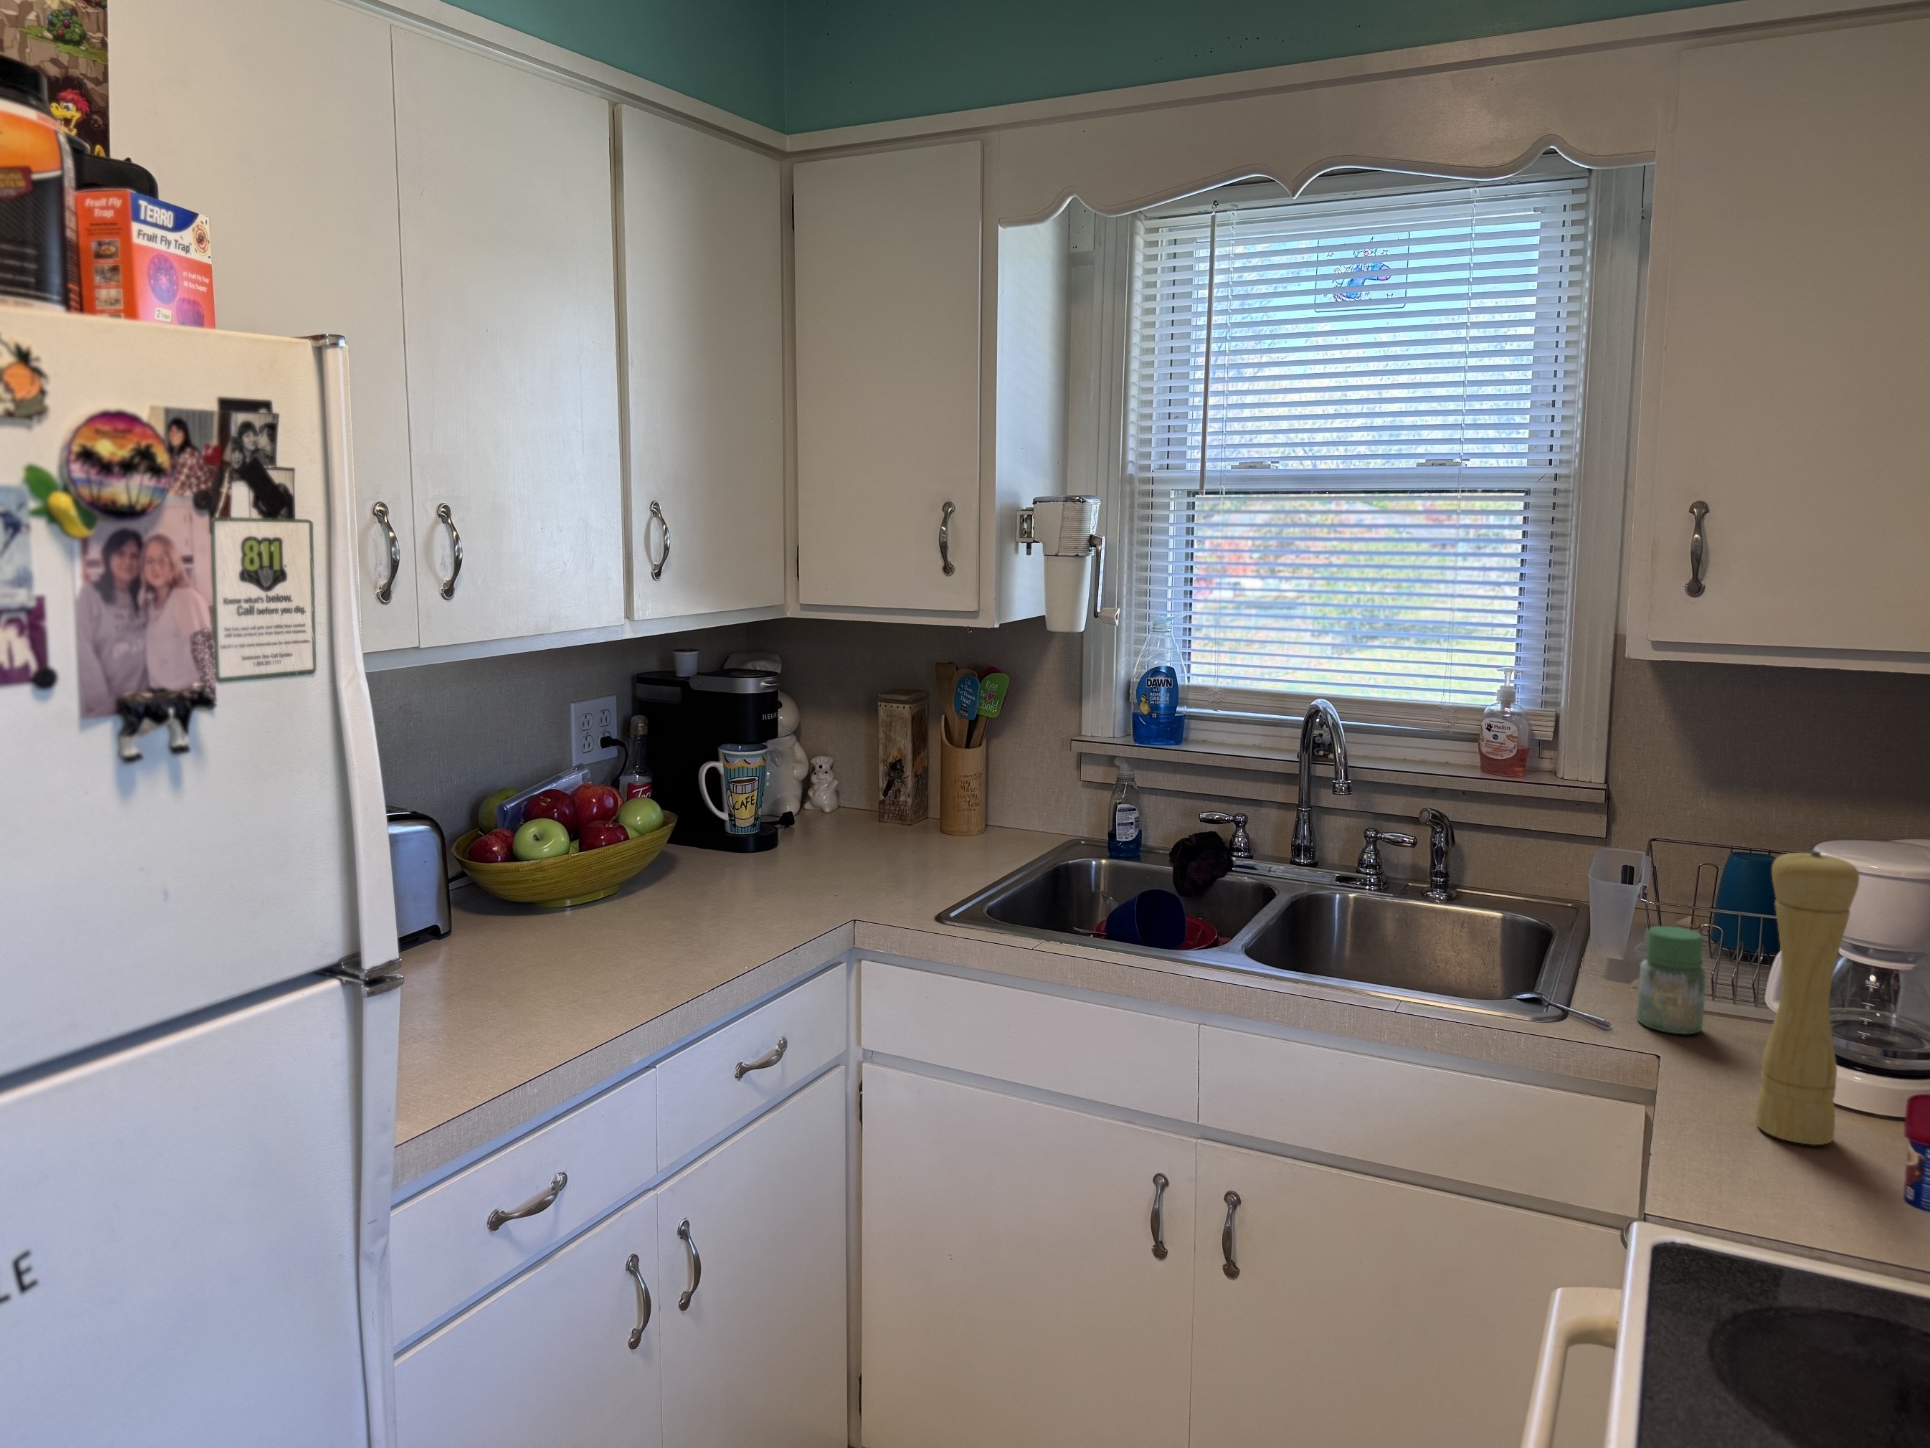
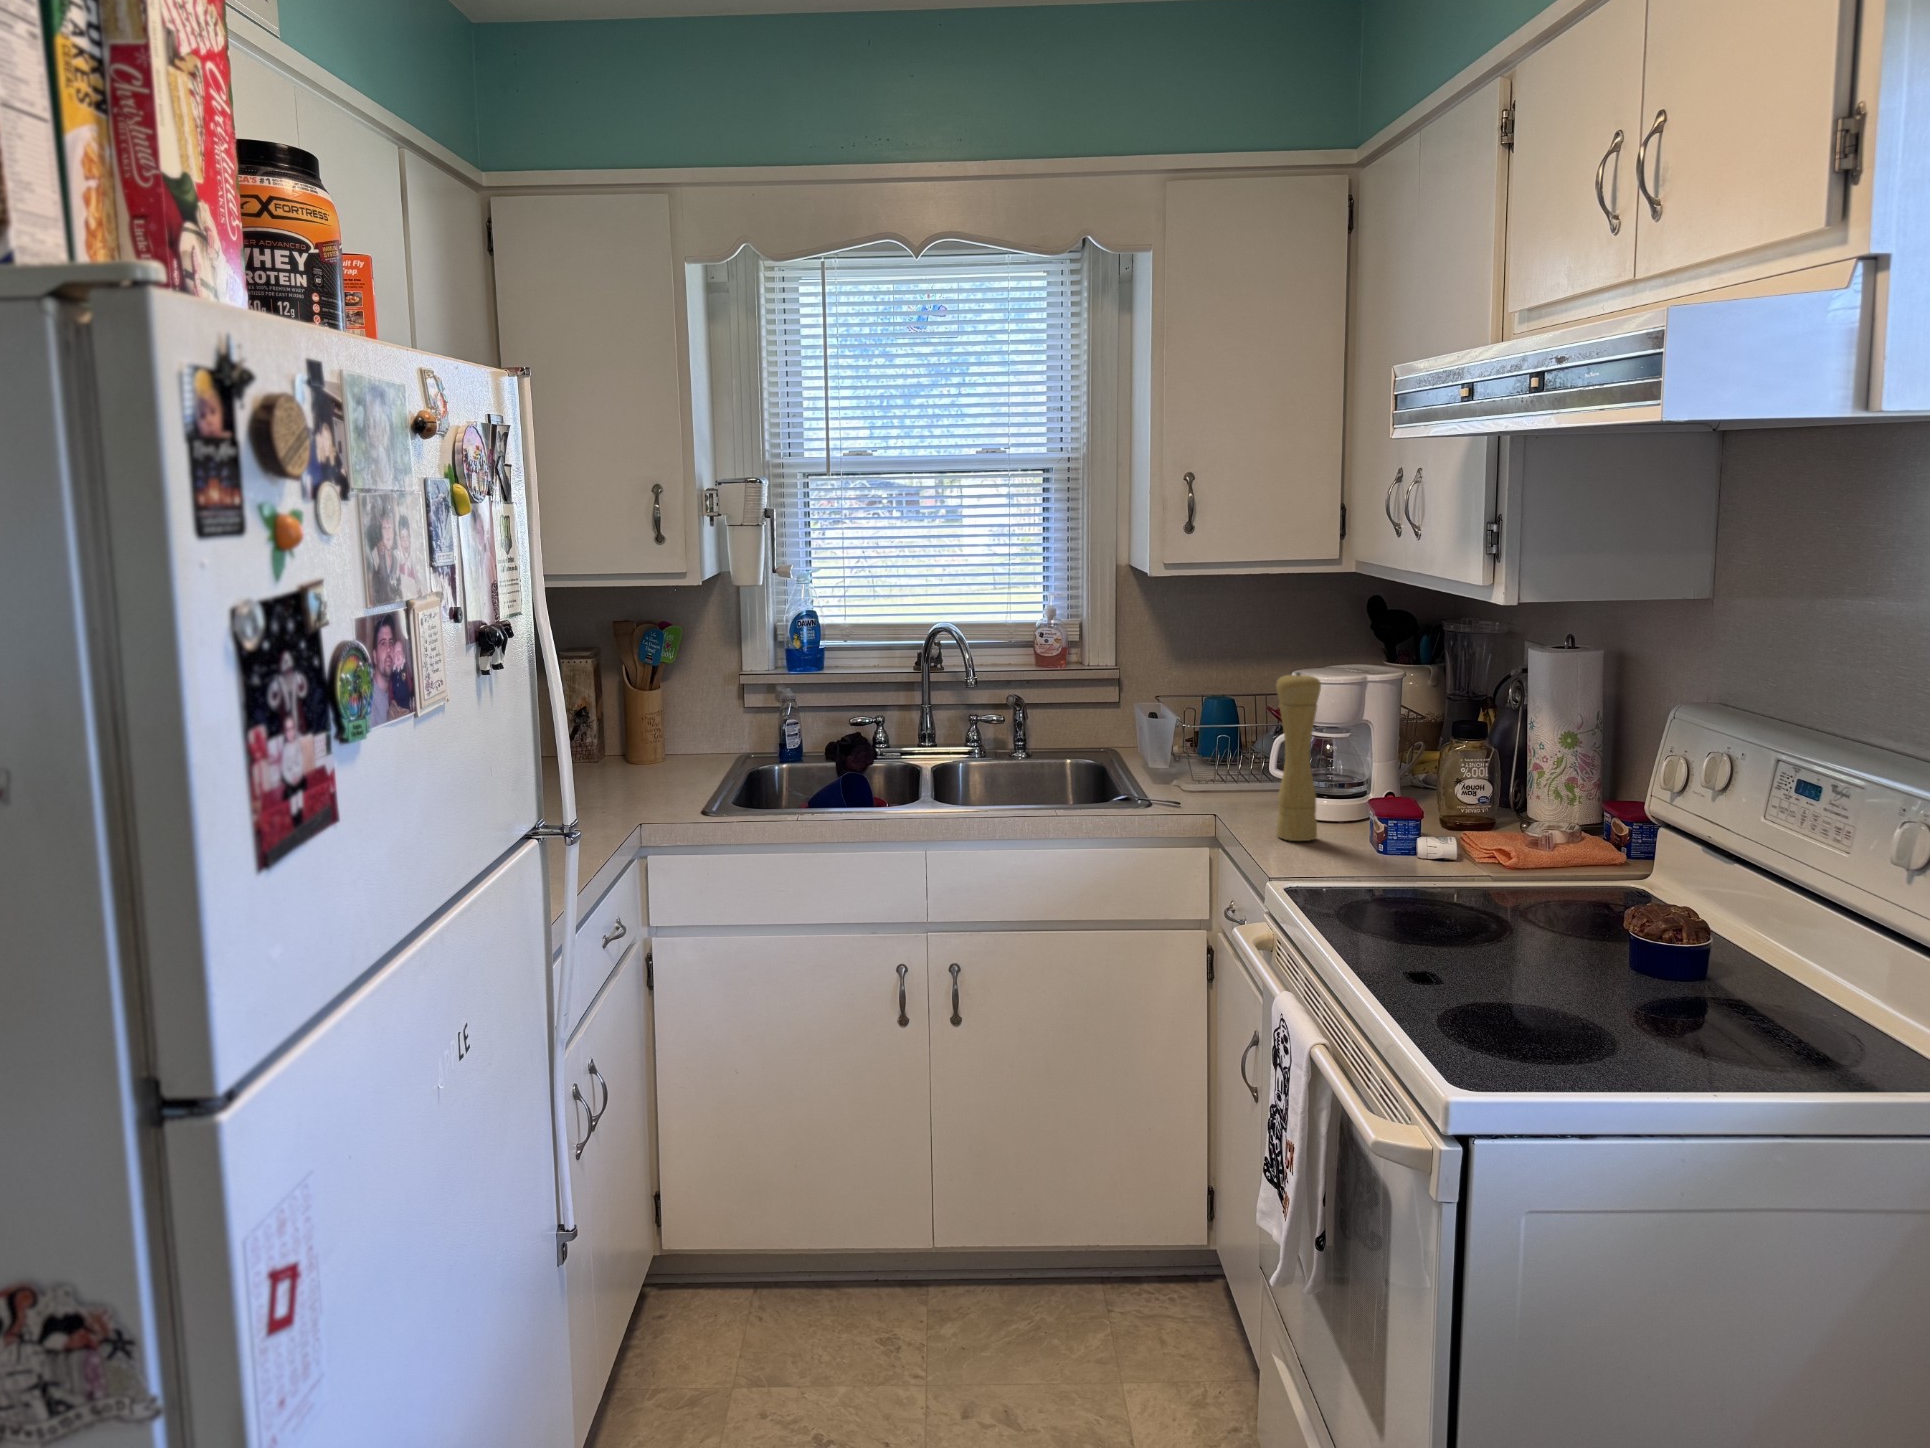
jar: present [1637,926,1707,1034] -> none [1184,740,1221,805]

